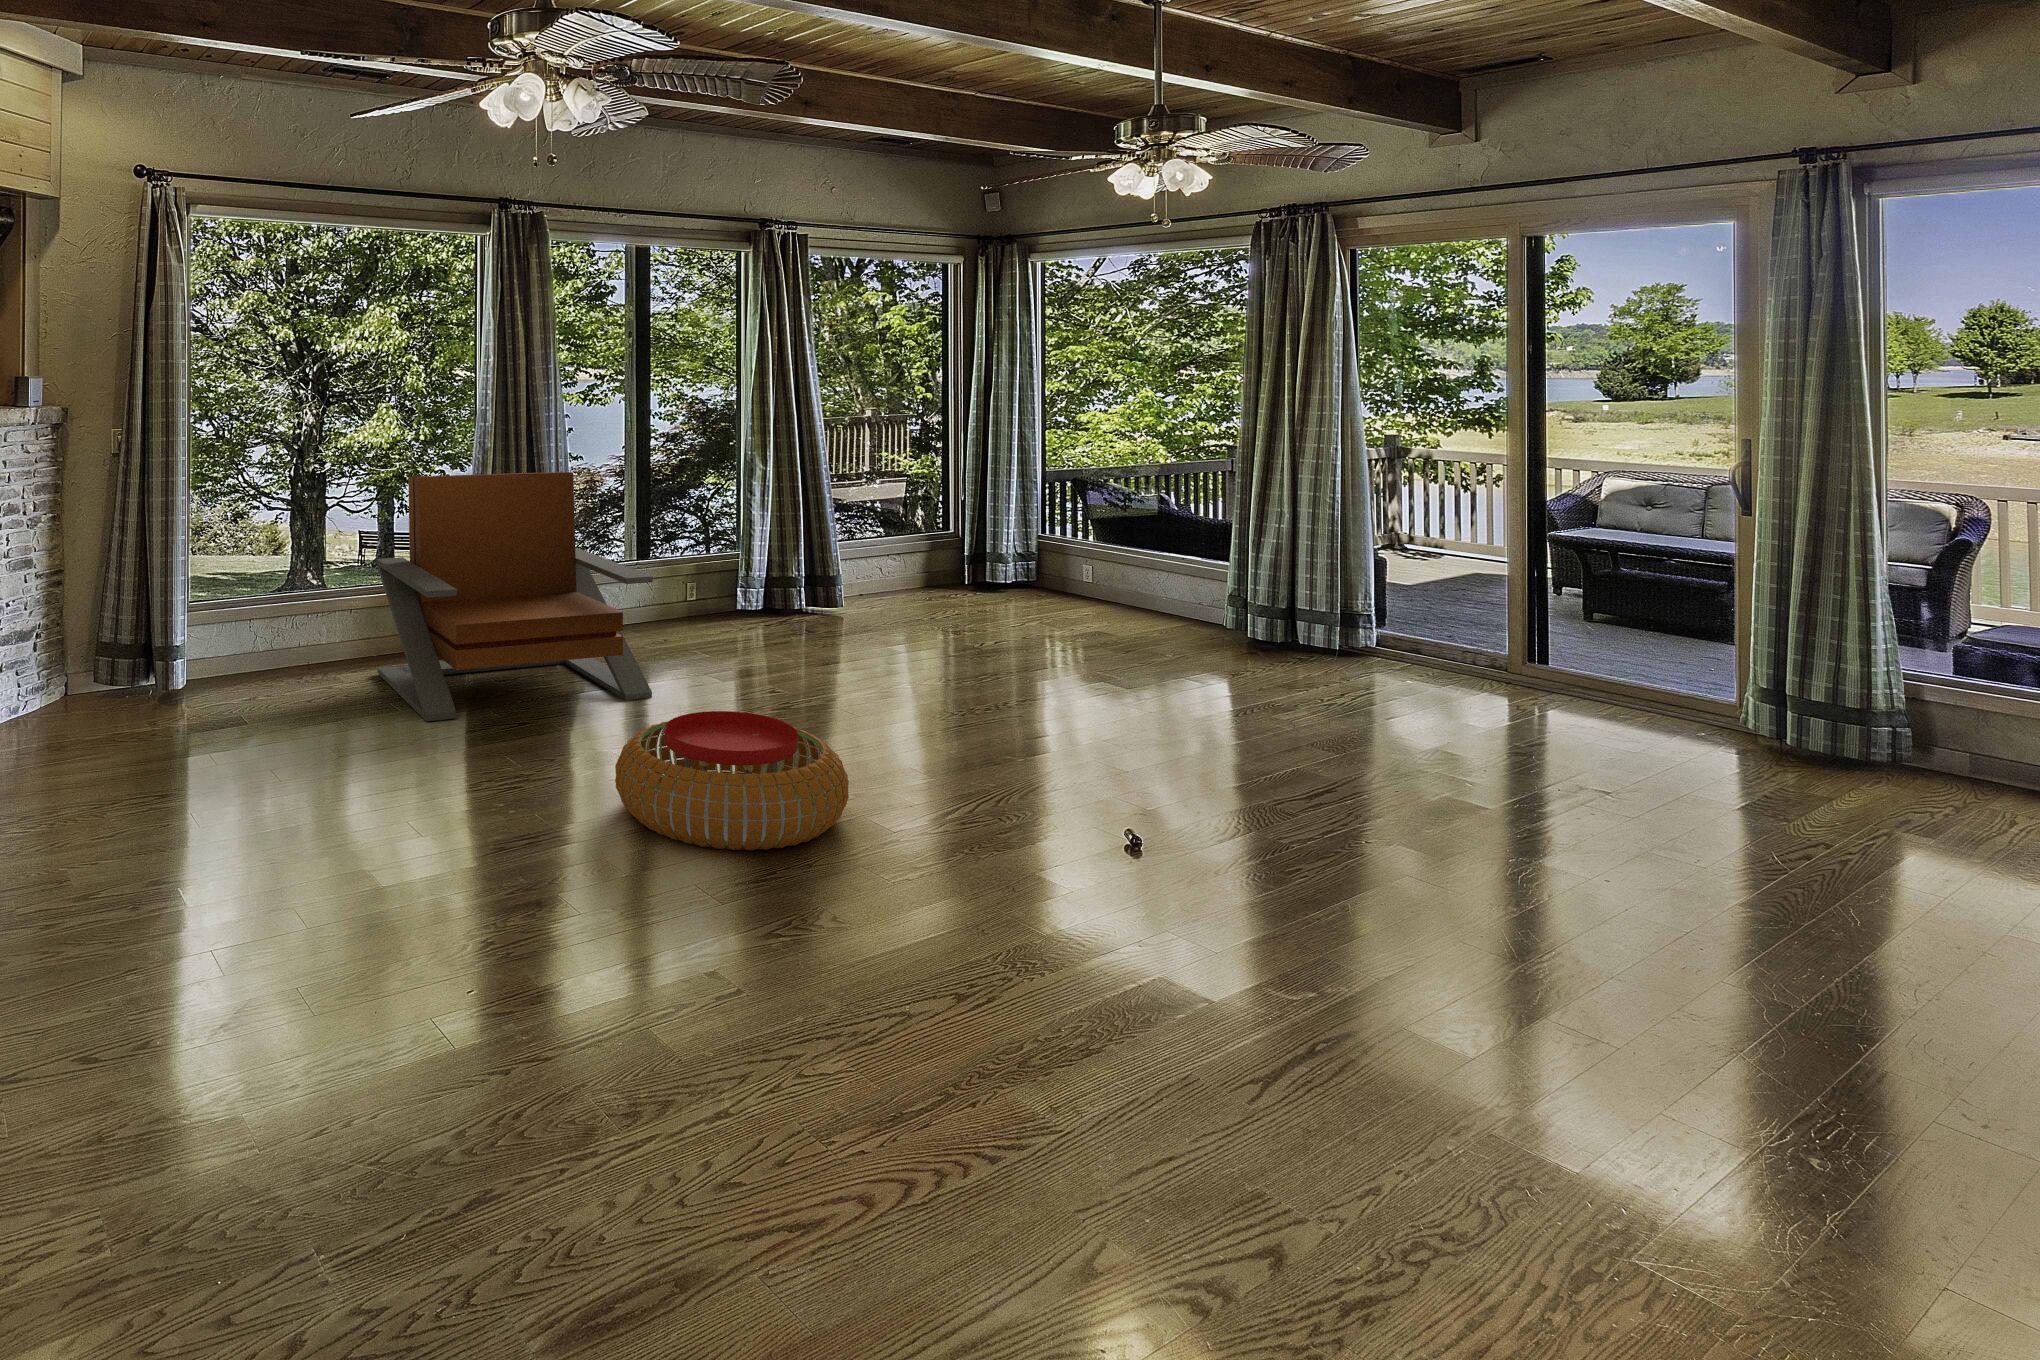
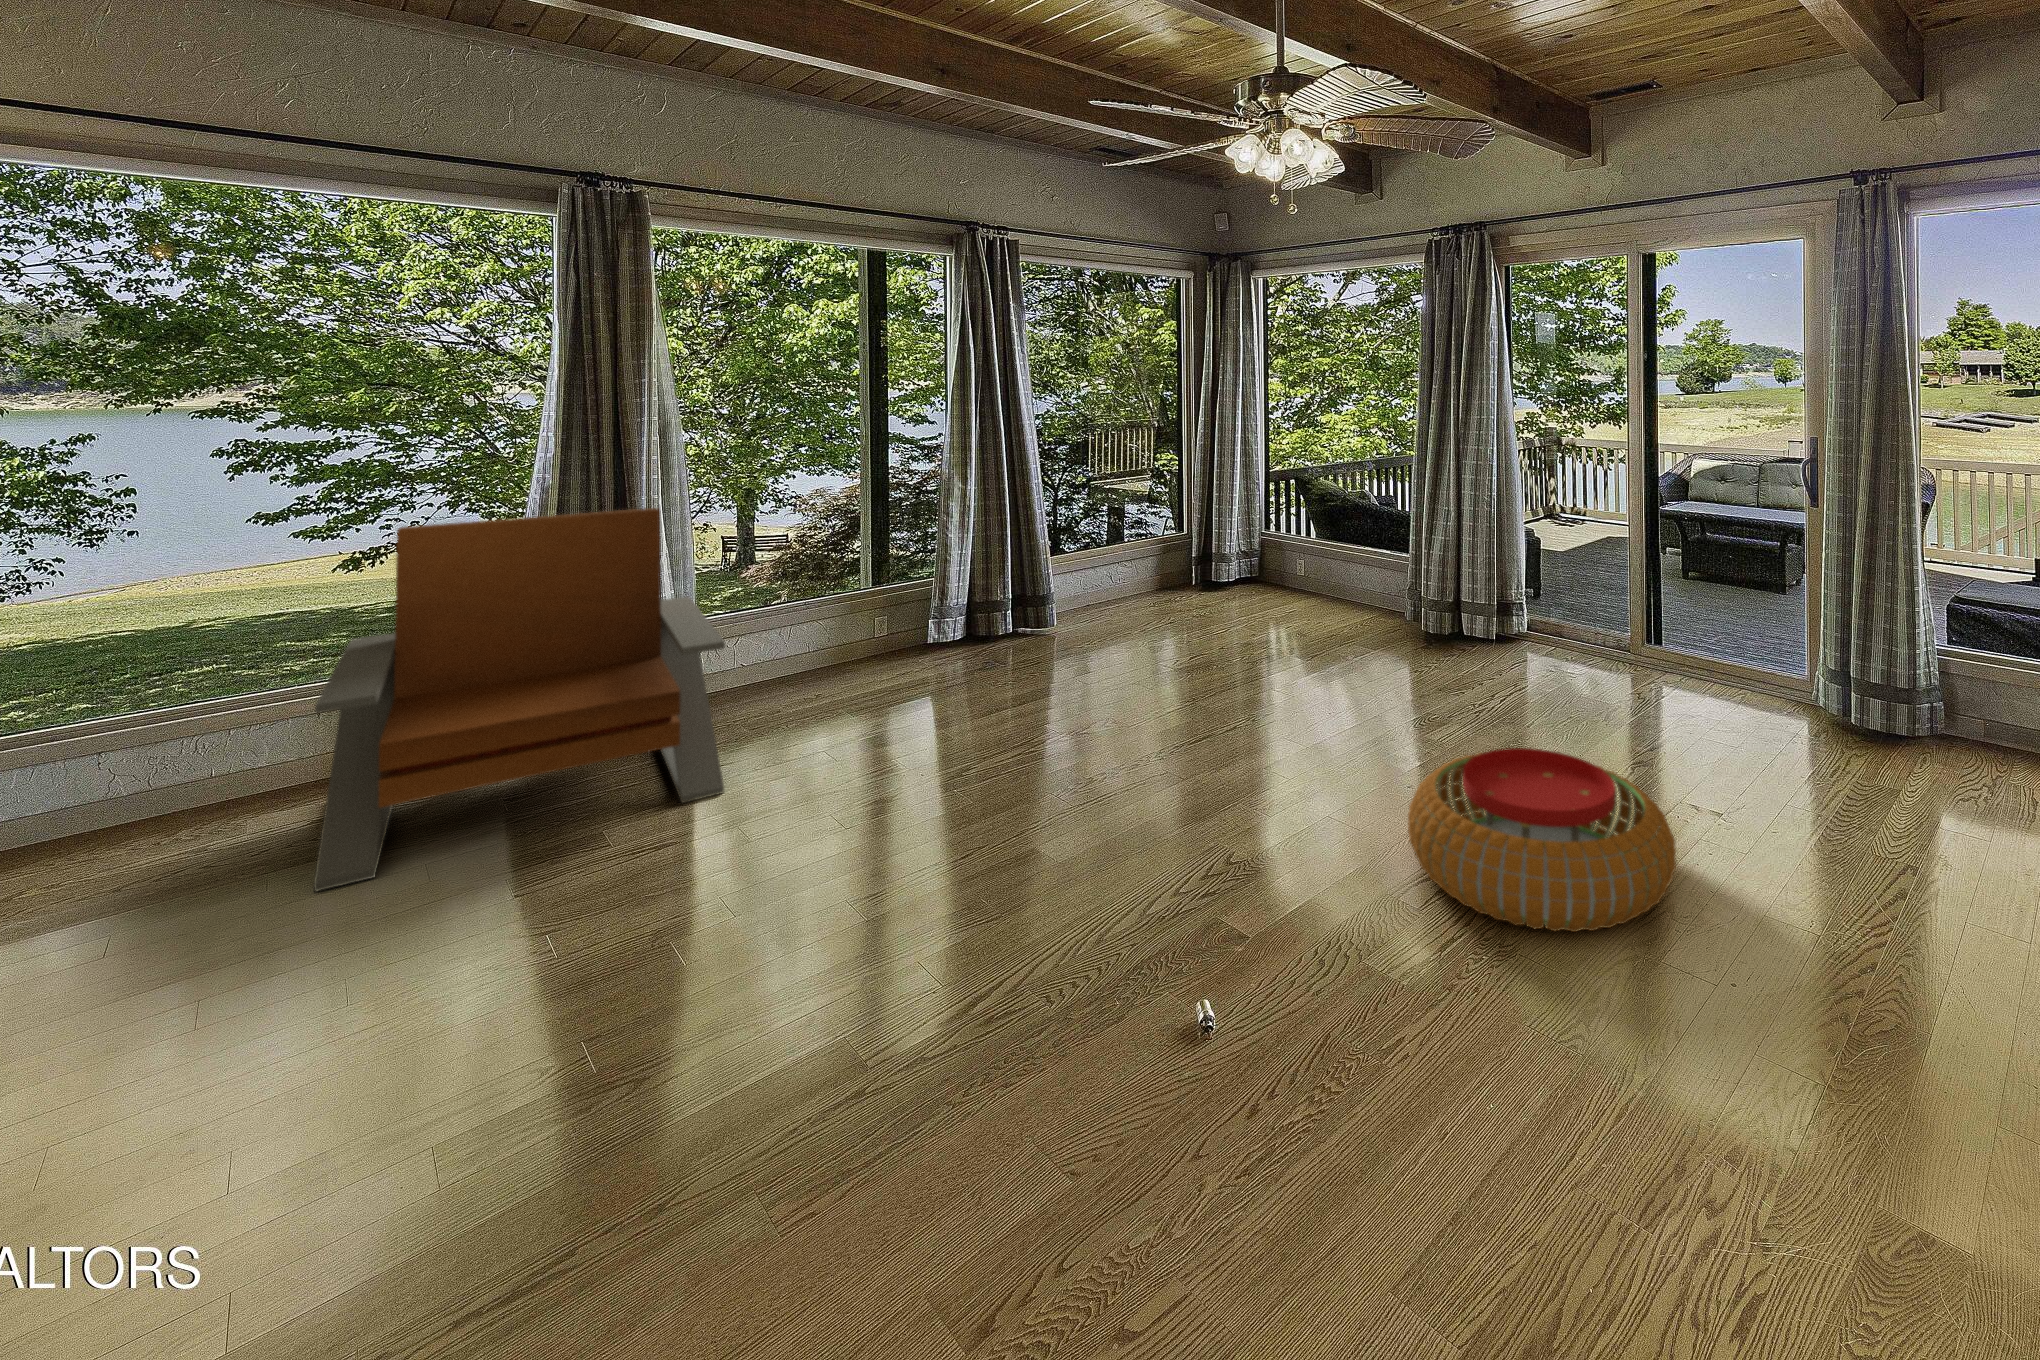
pouf: present [615,711,849,850] -> present [1408,748,1676,932]

